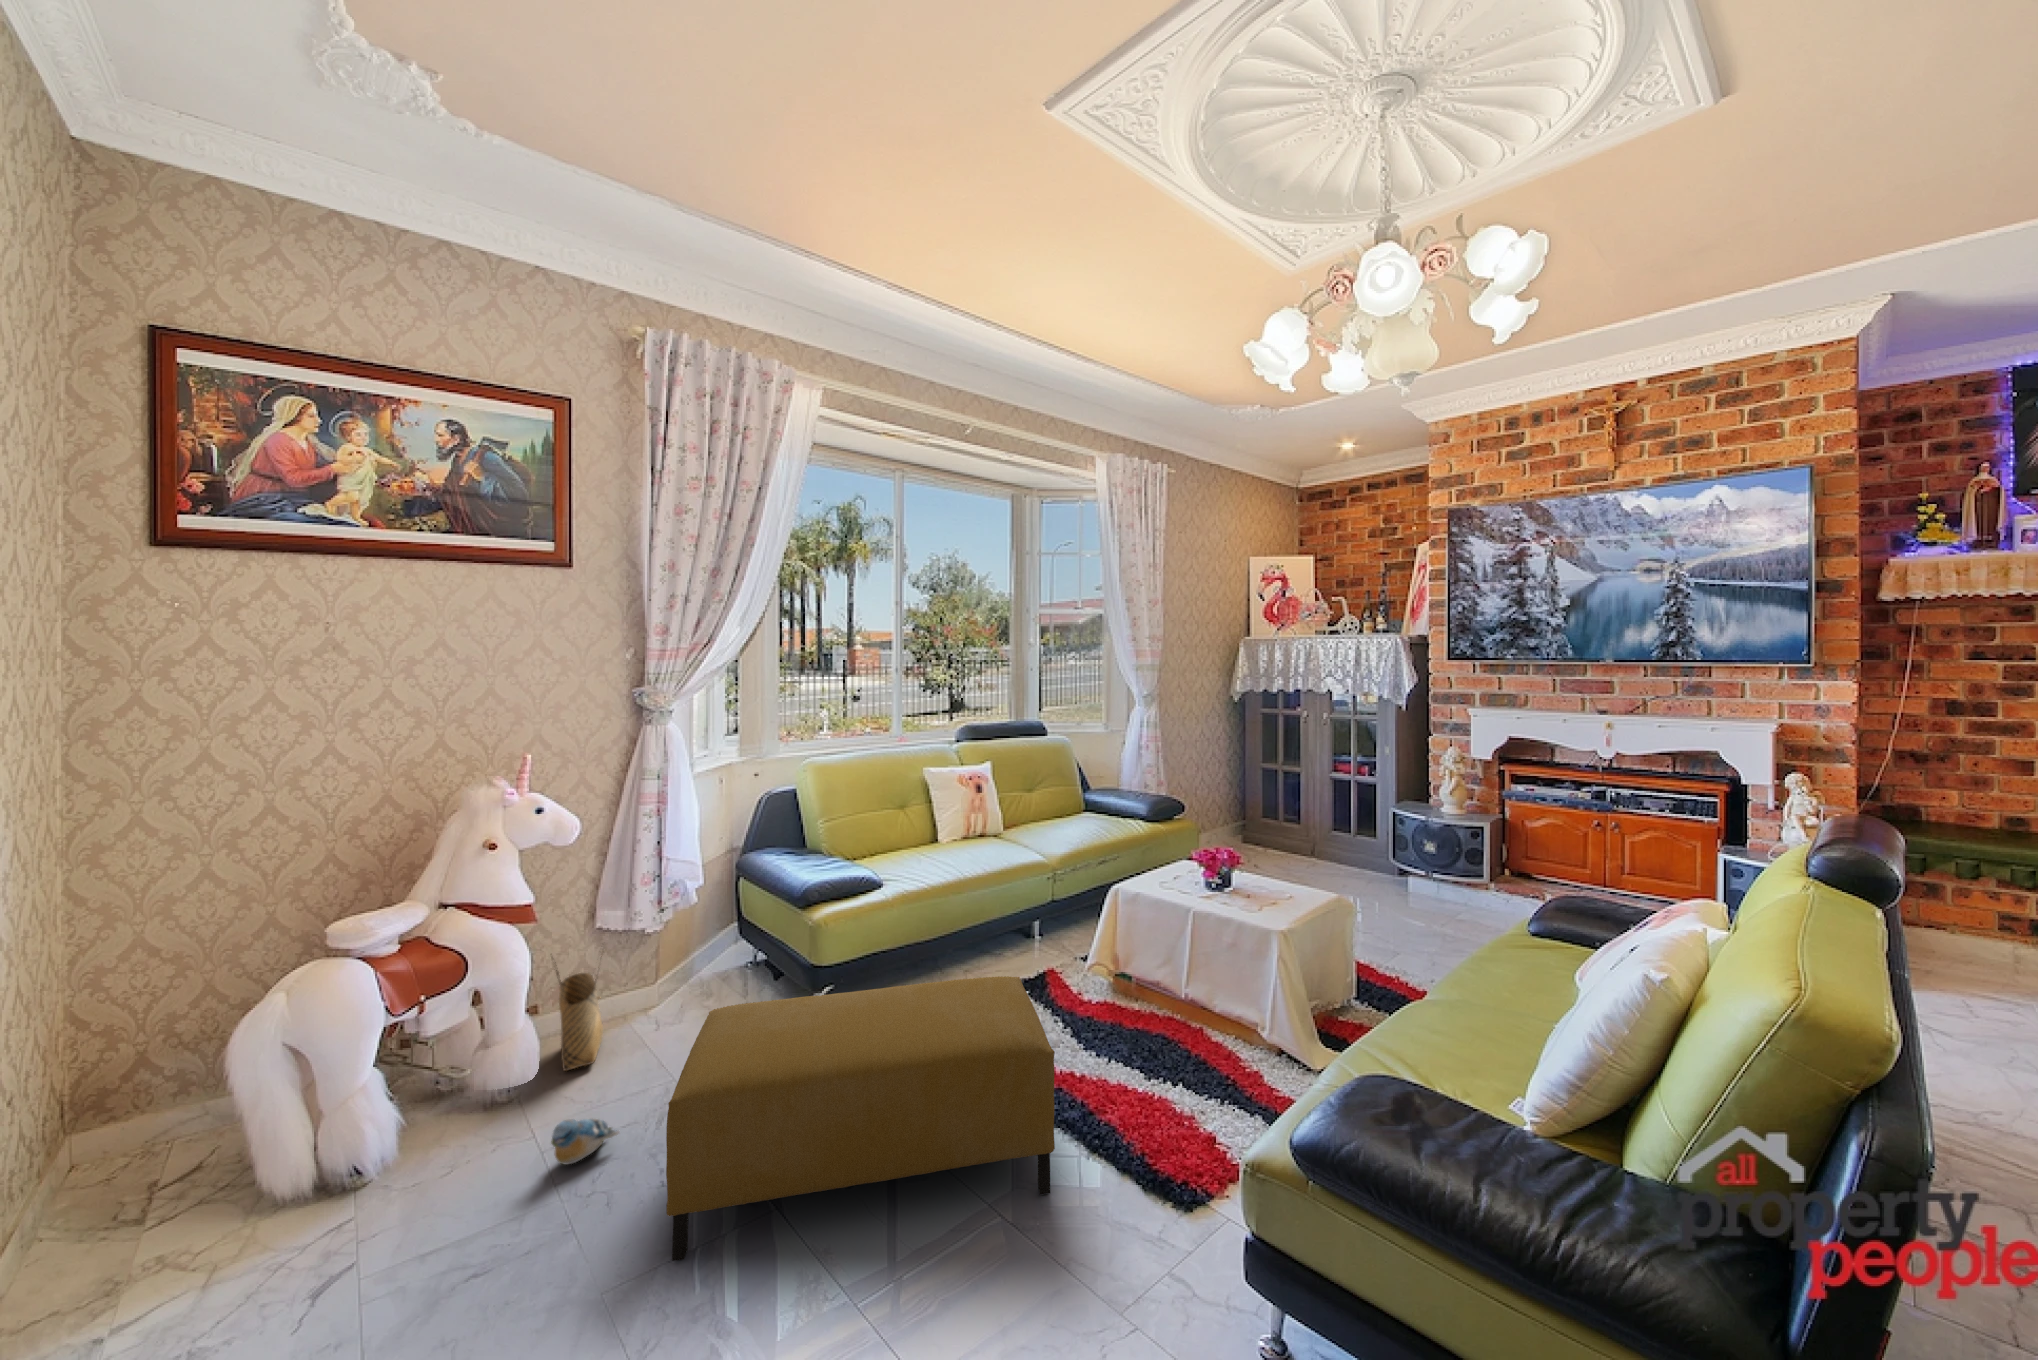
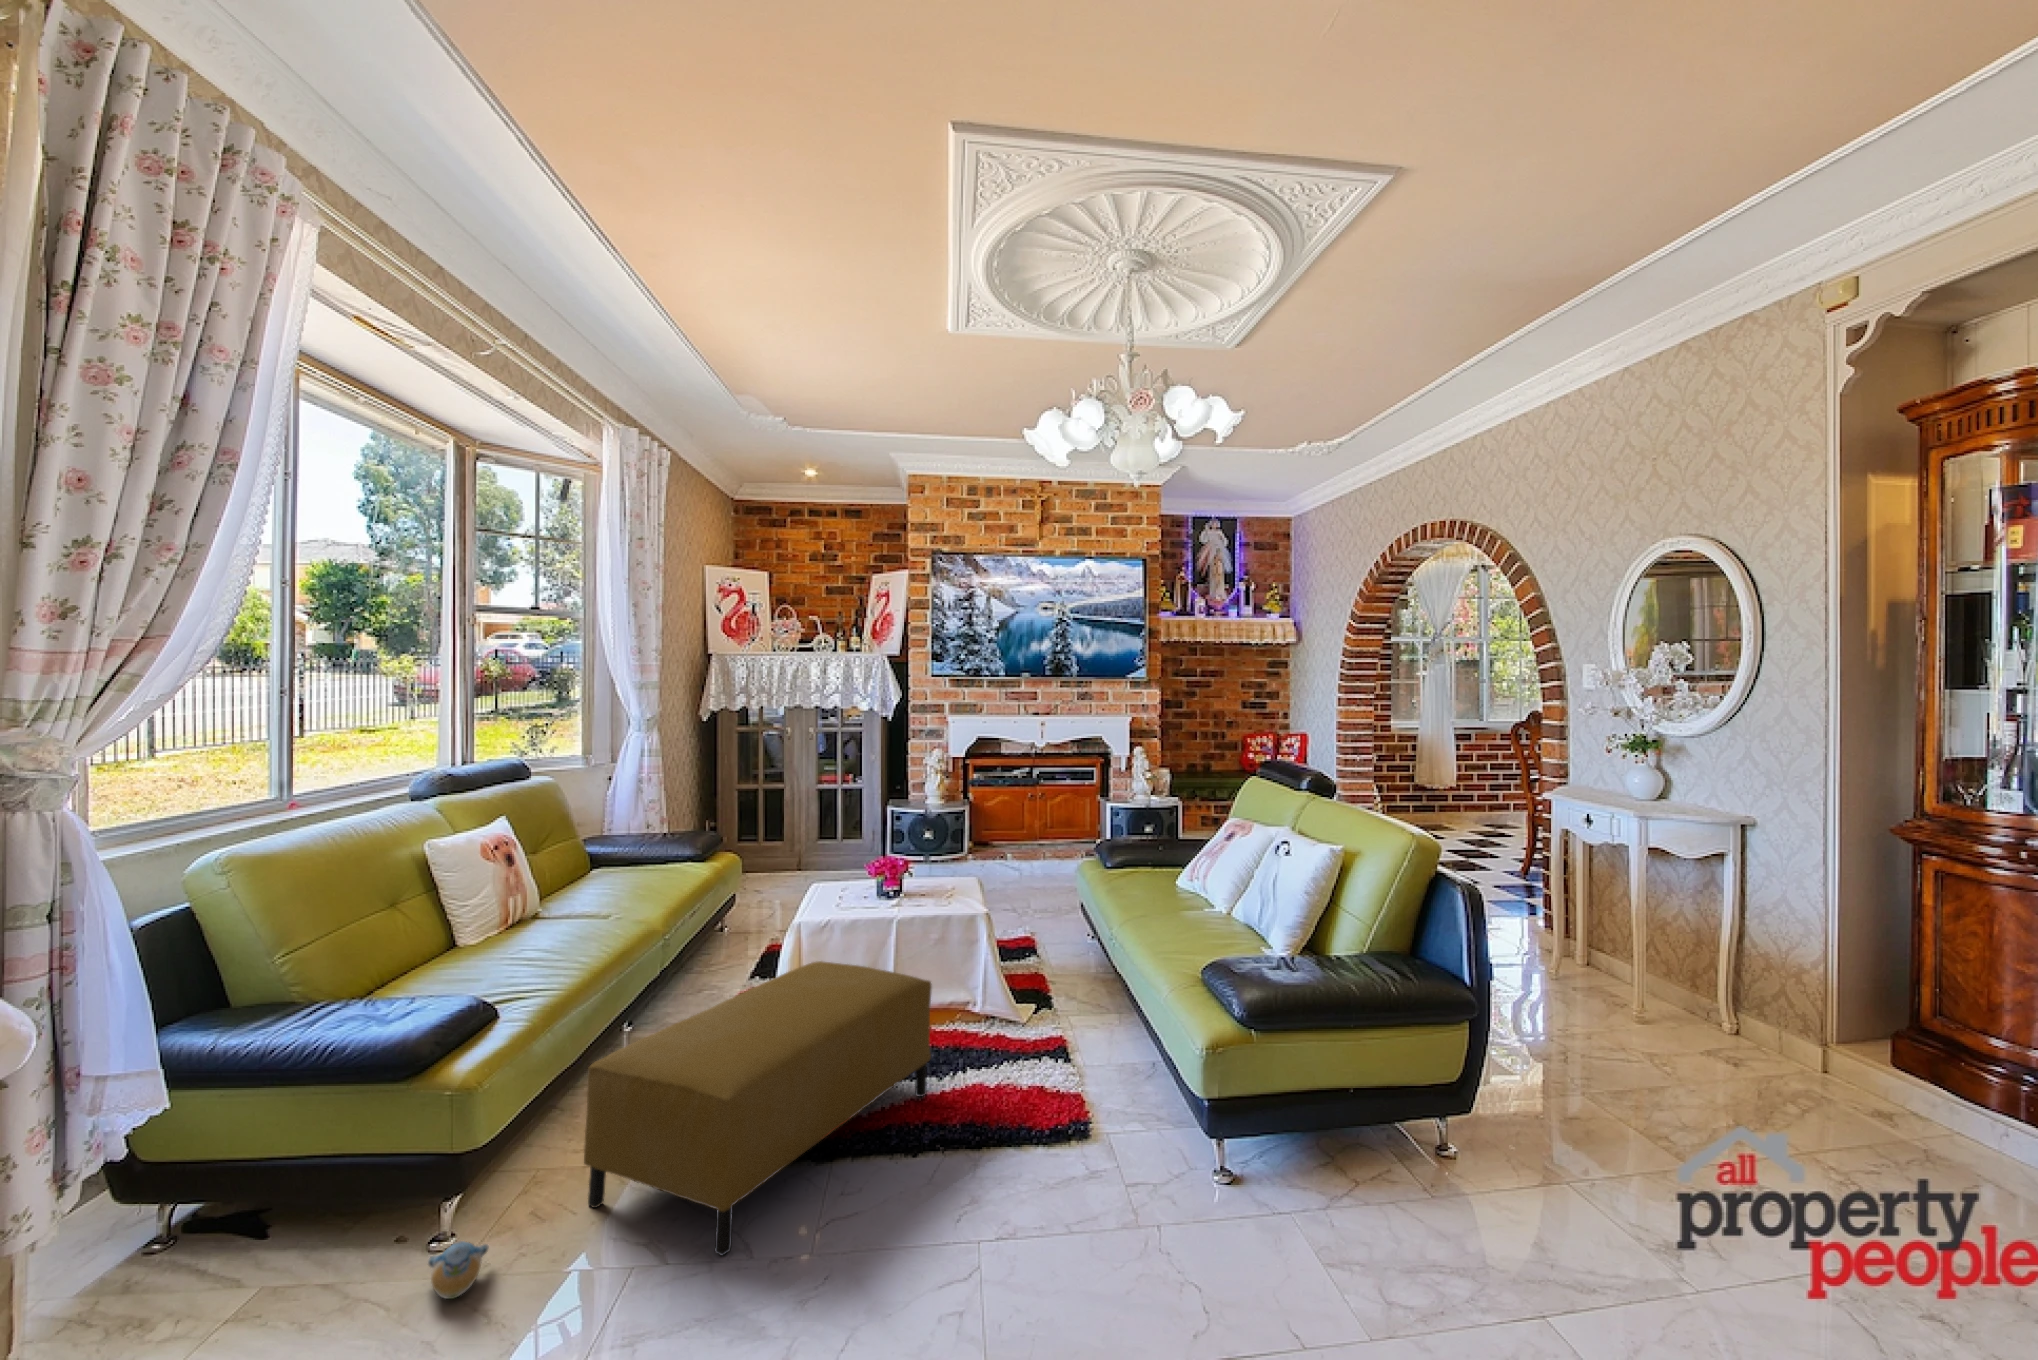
woven basket: present [552,956,603,1071] -> none [149,1089,277,1278]

